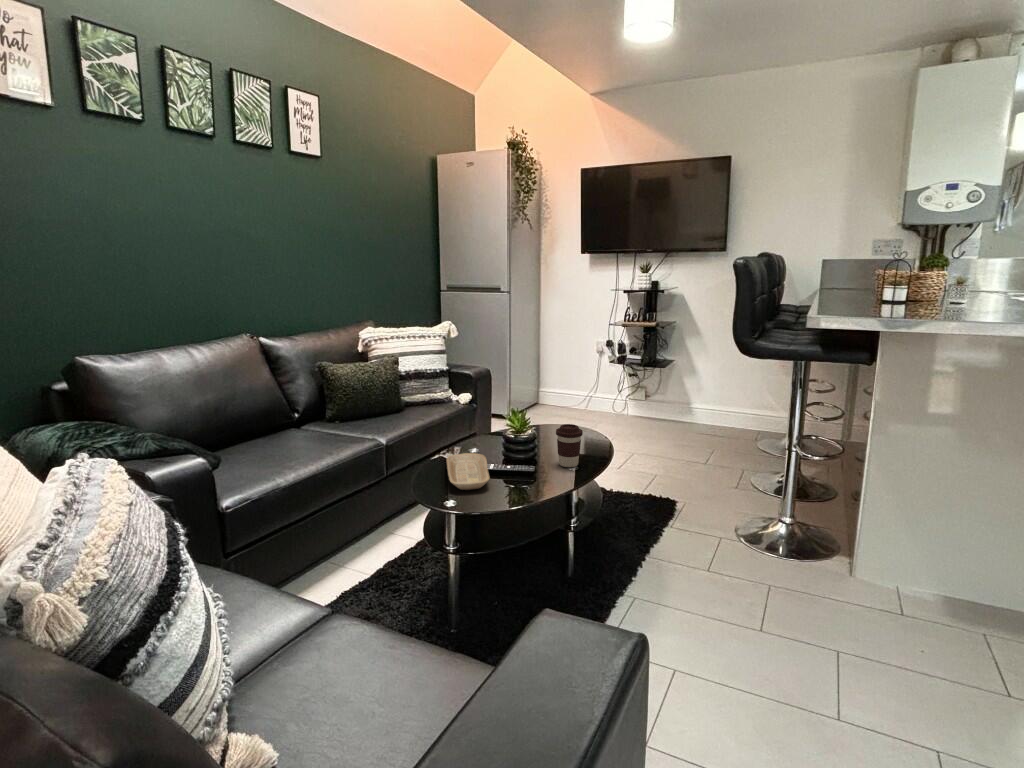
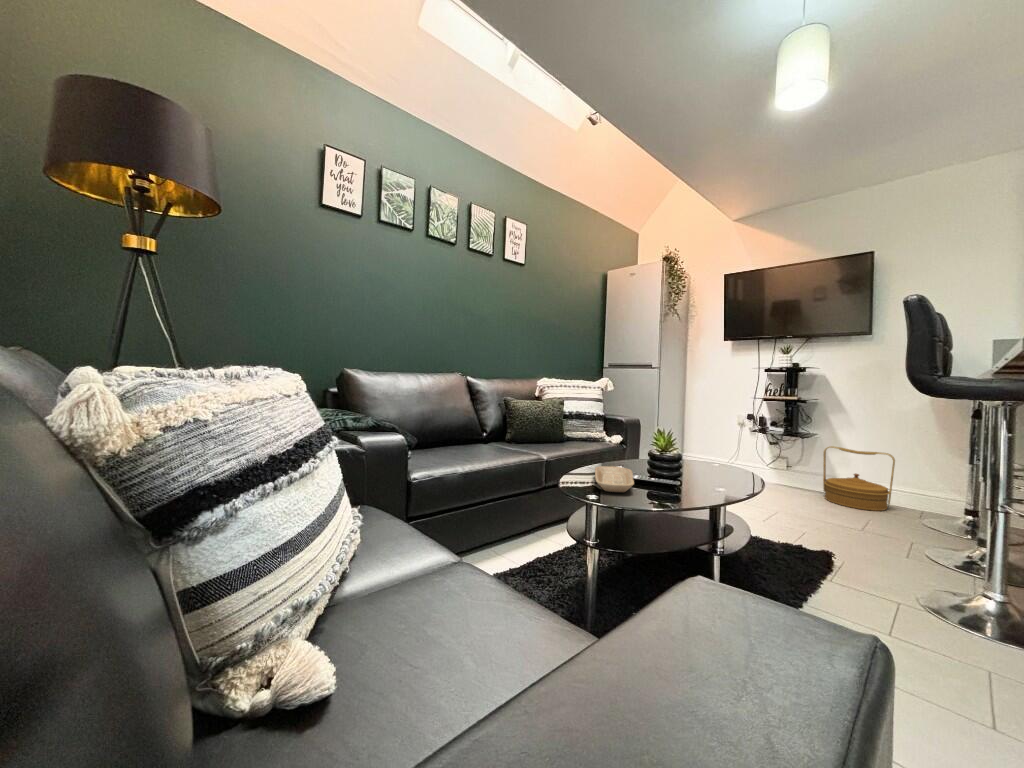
woven basket: none [678,375,738,438] -> present [823,446,895,511]
coffee cup: present [556,424,583,467] -> none [703,447,731,489]

